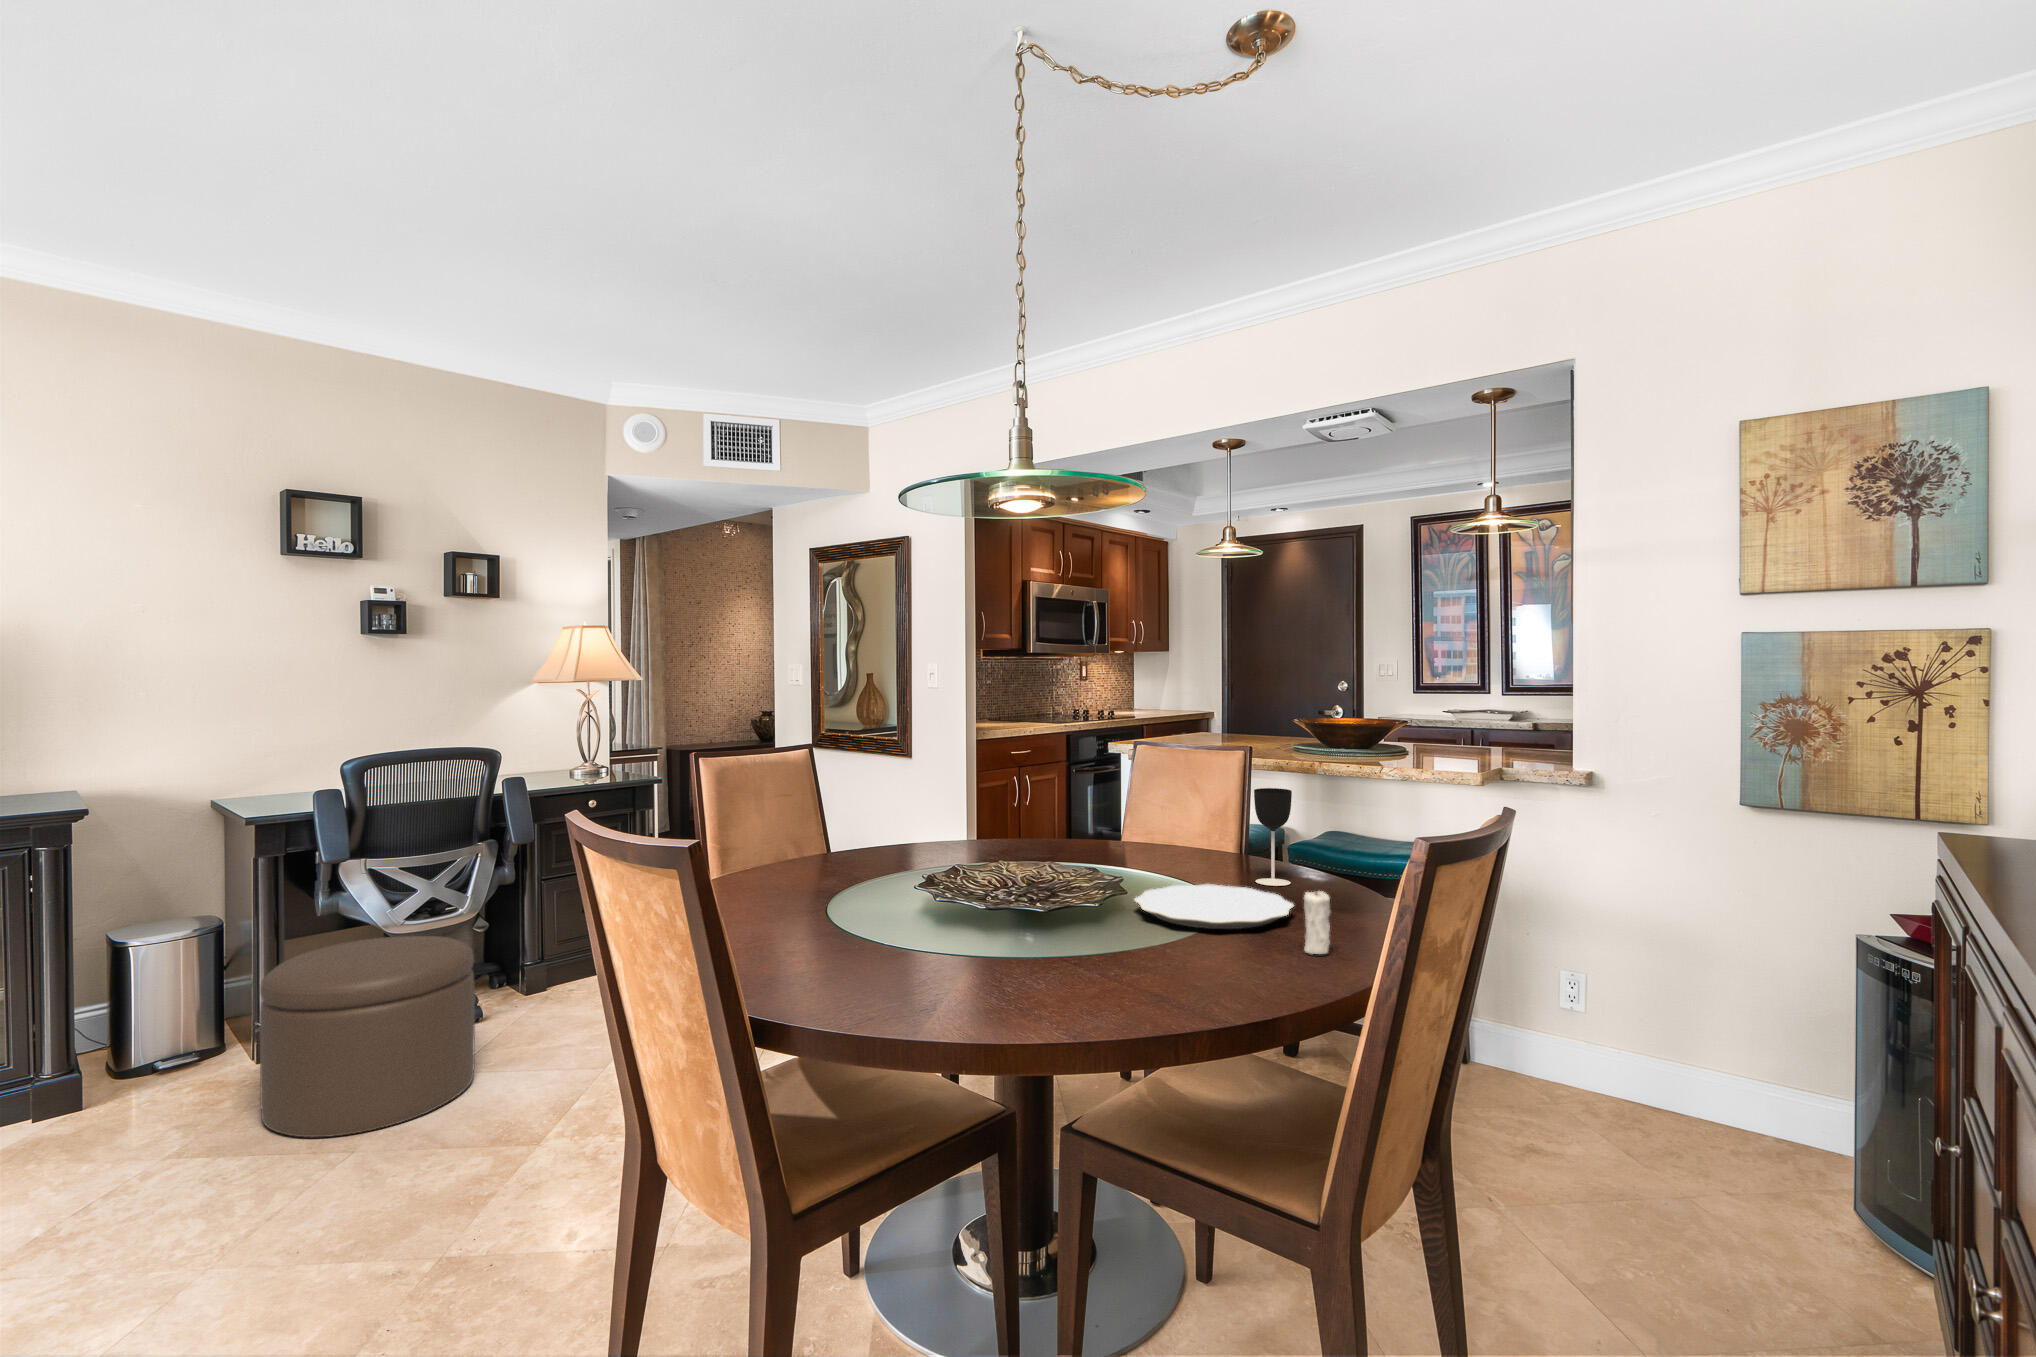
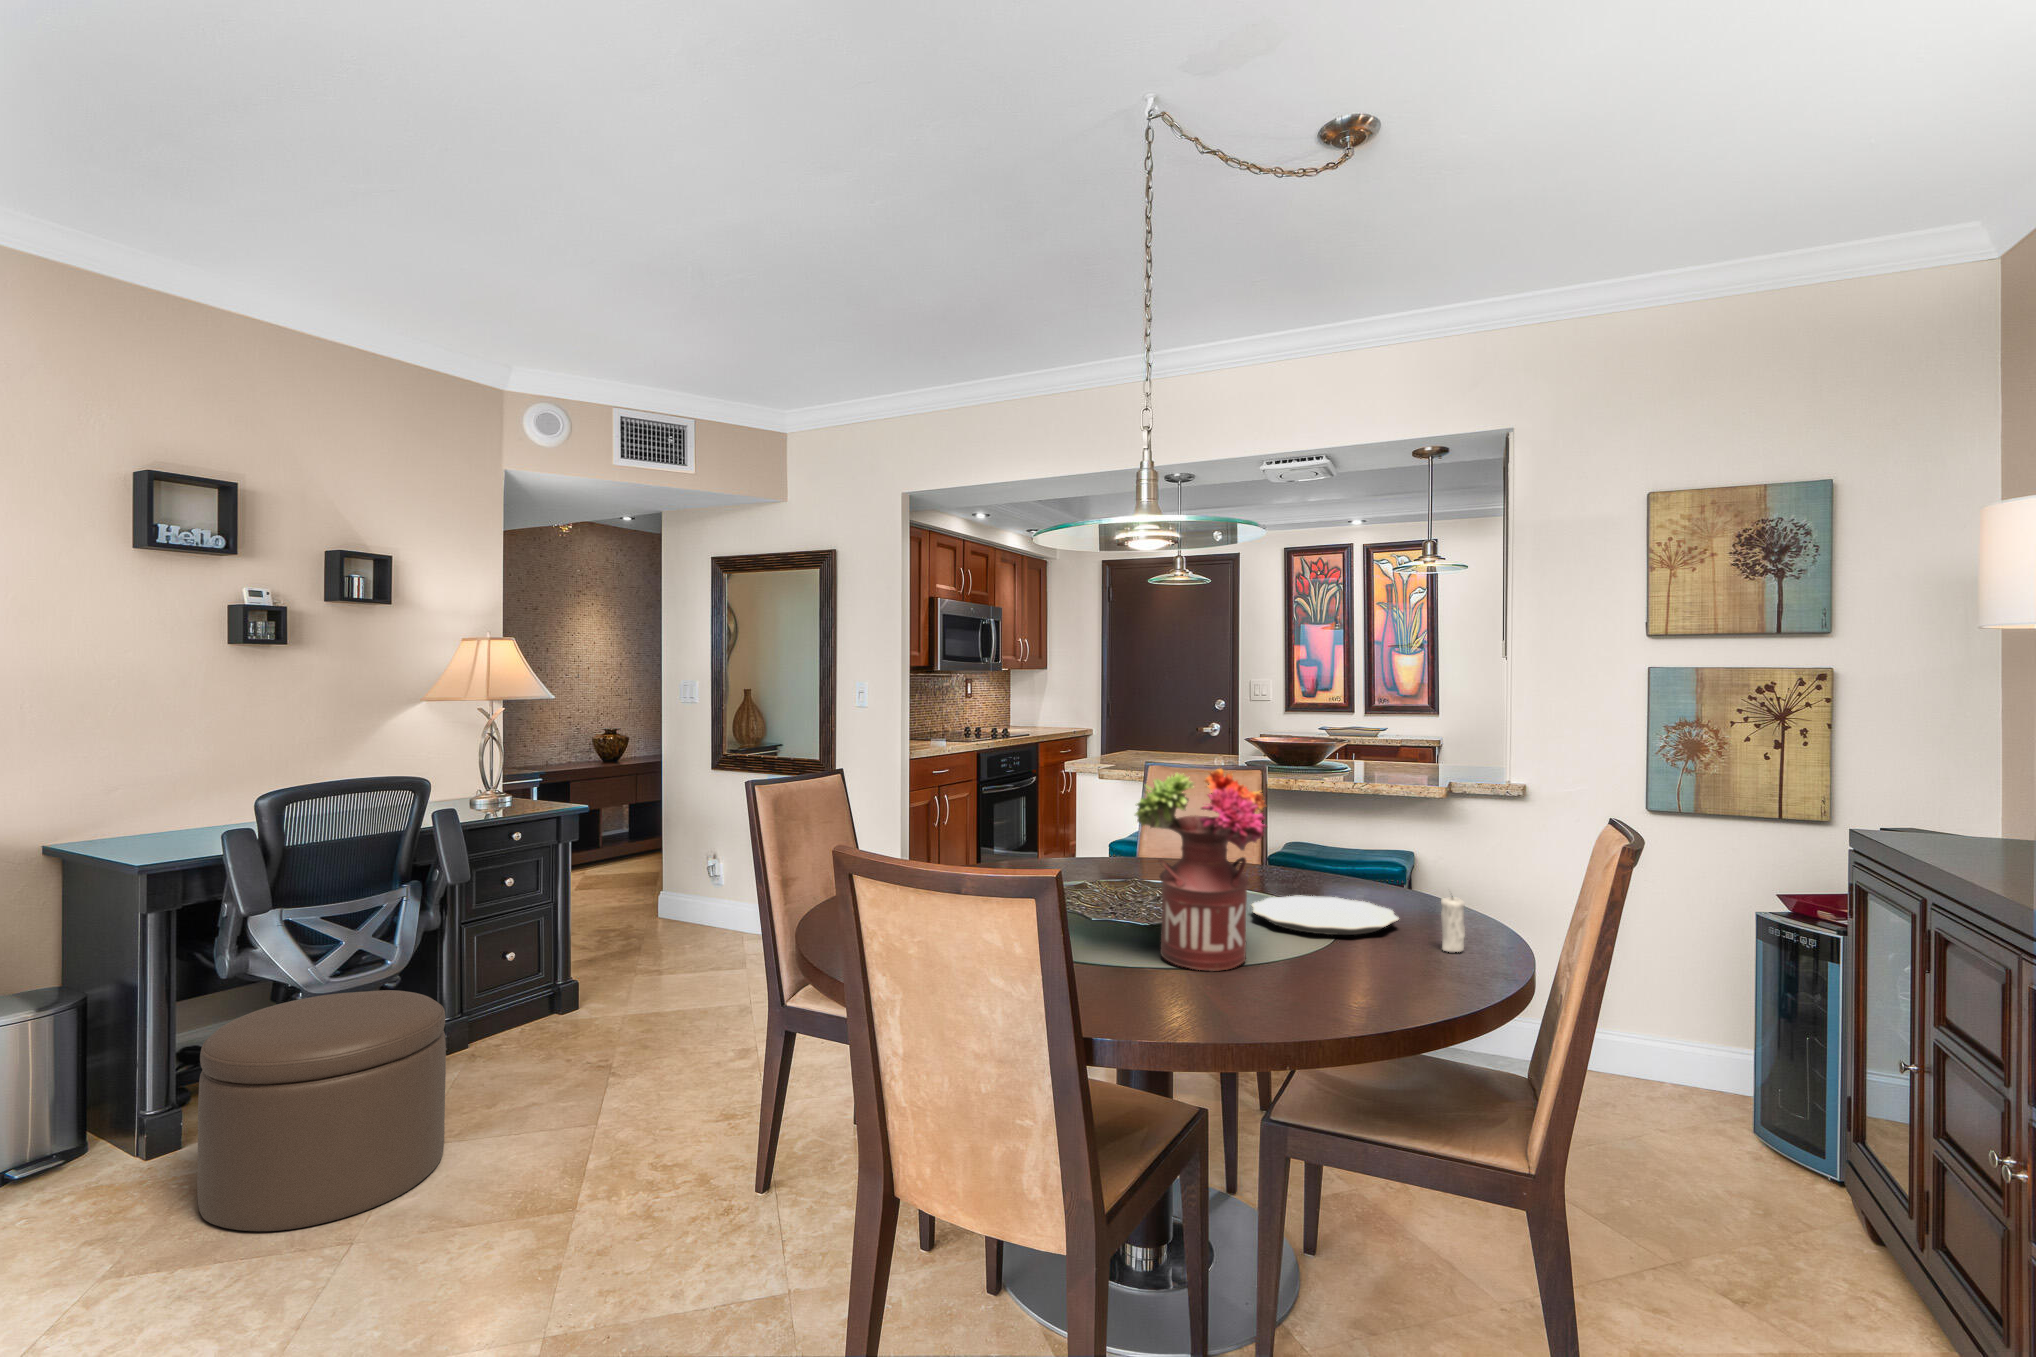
flower arrangement: none [942,741,1092,959] -> present [1135,769,1266,971]
wine glass: present [1254,788,1292,886] -> none [1316,806,1351,894]

